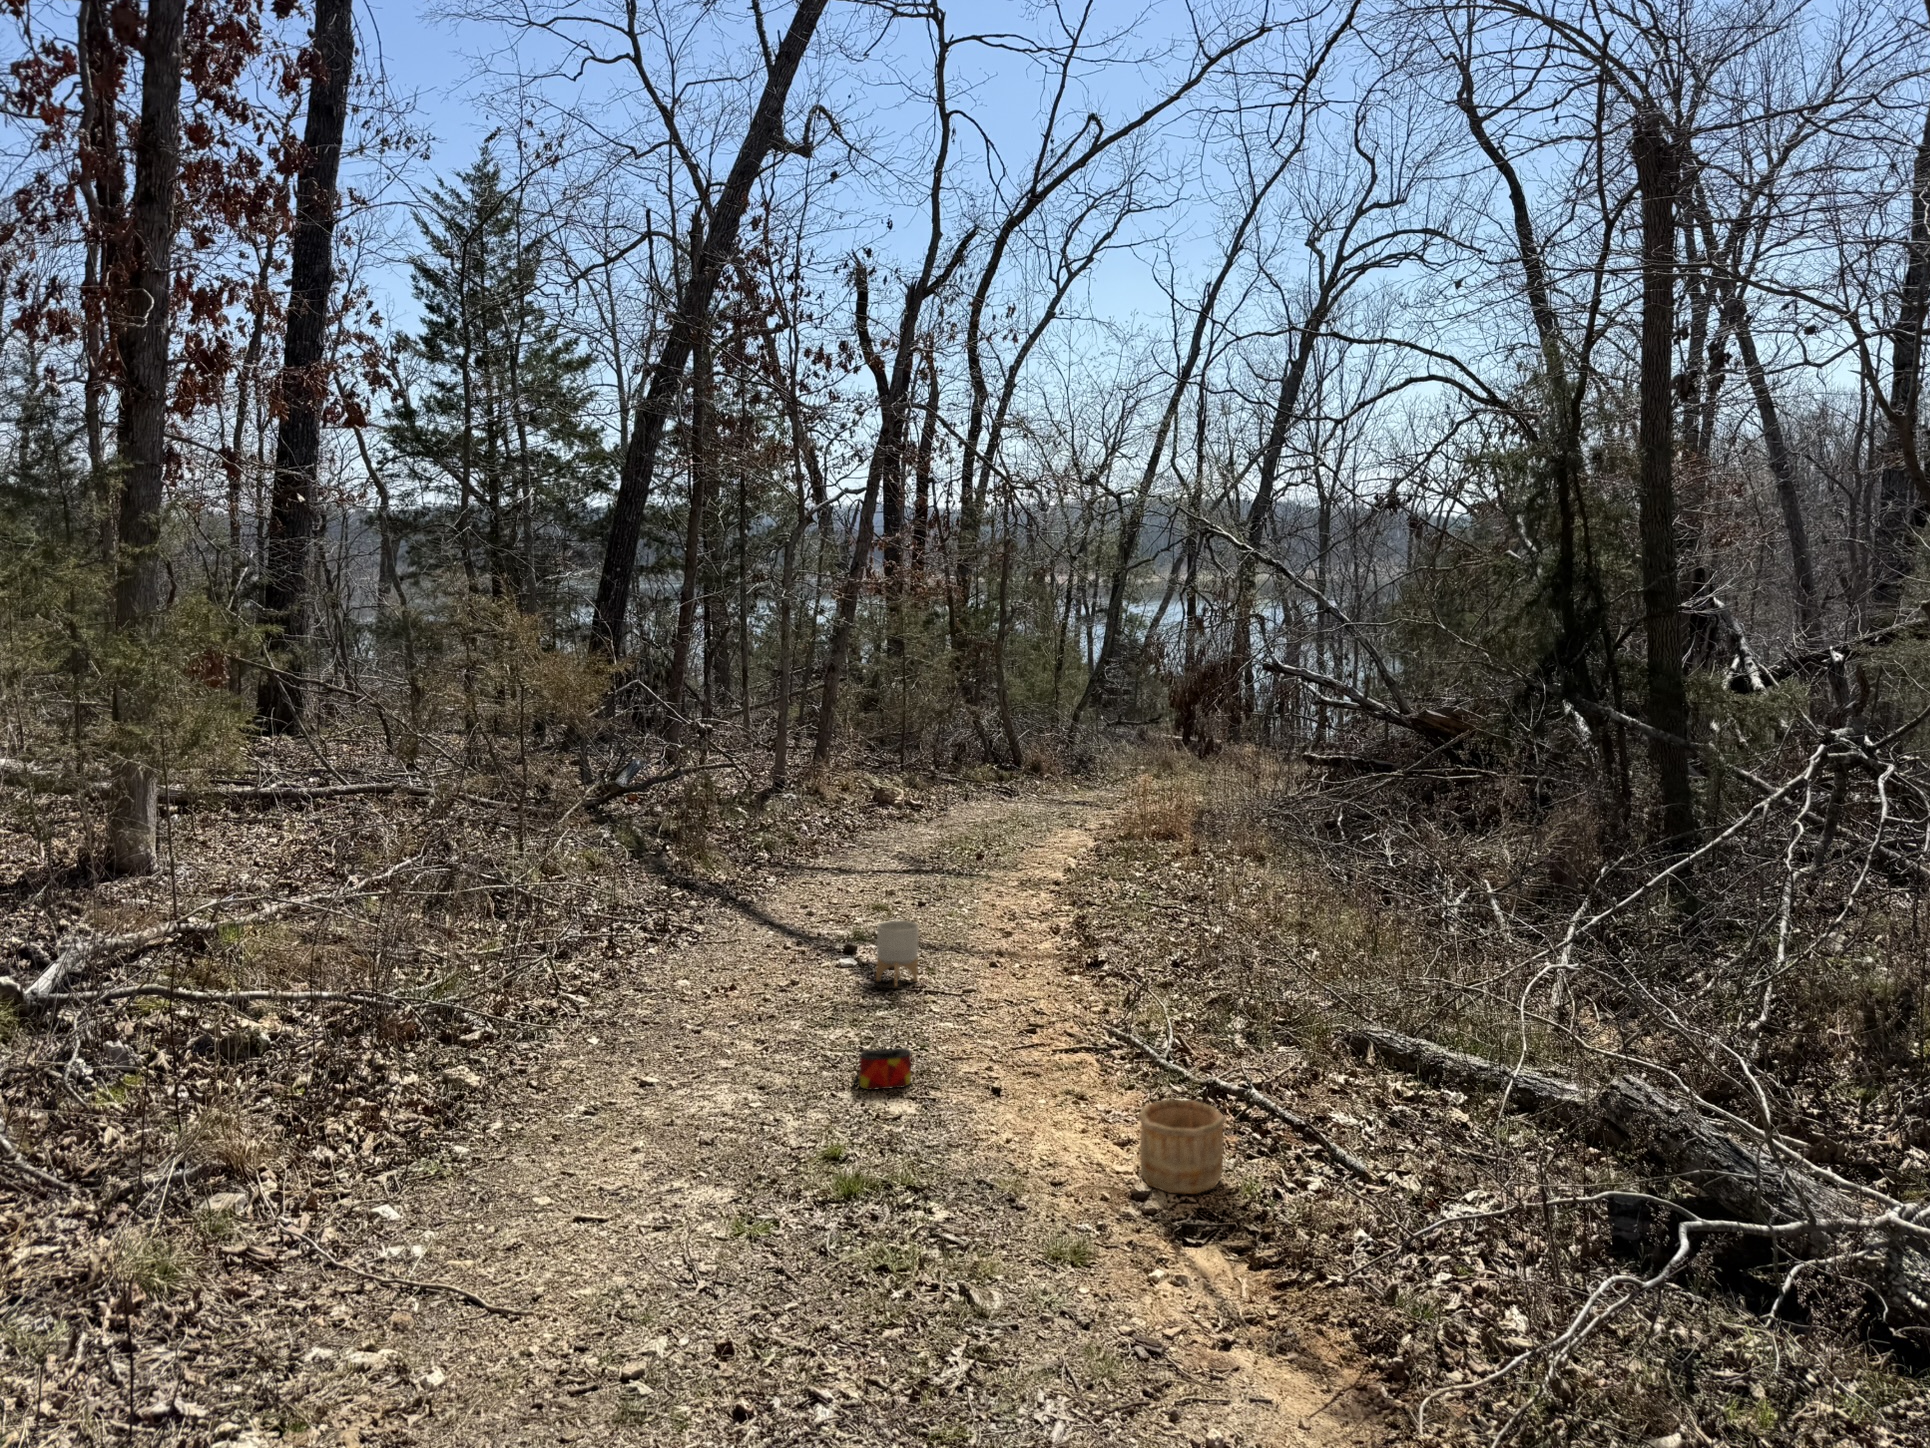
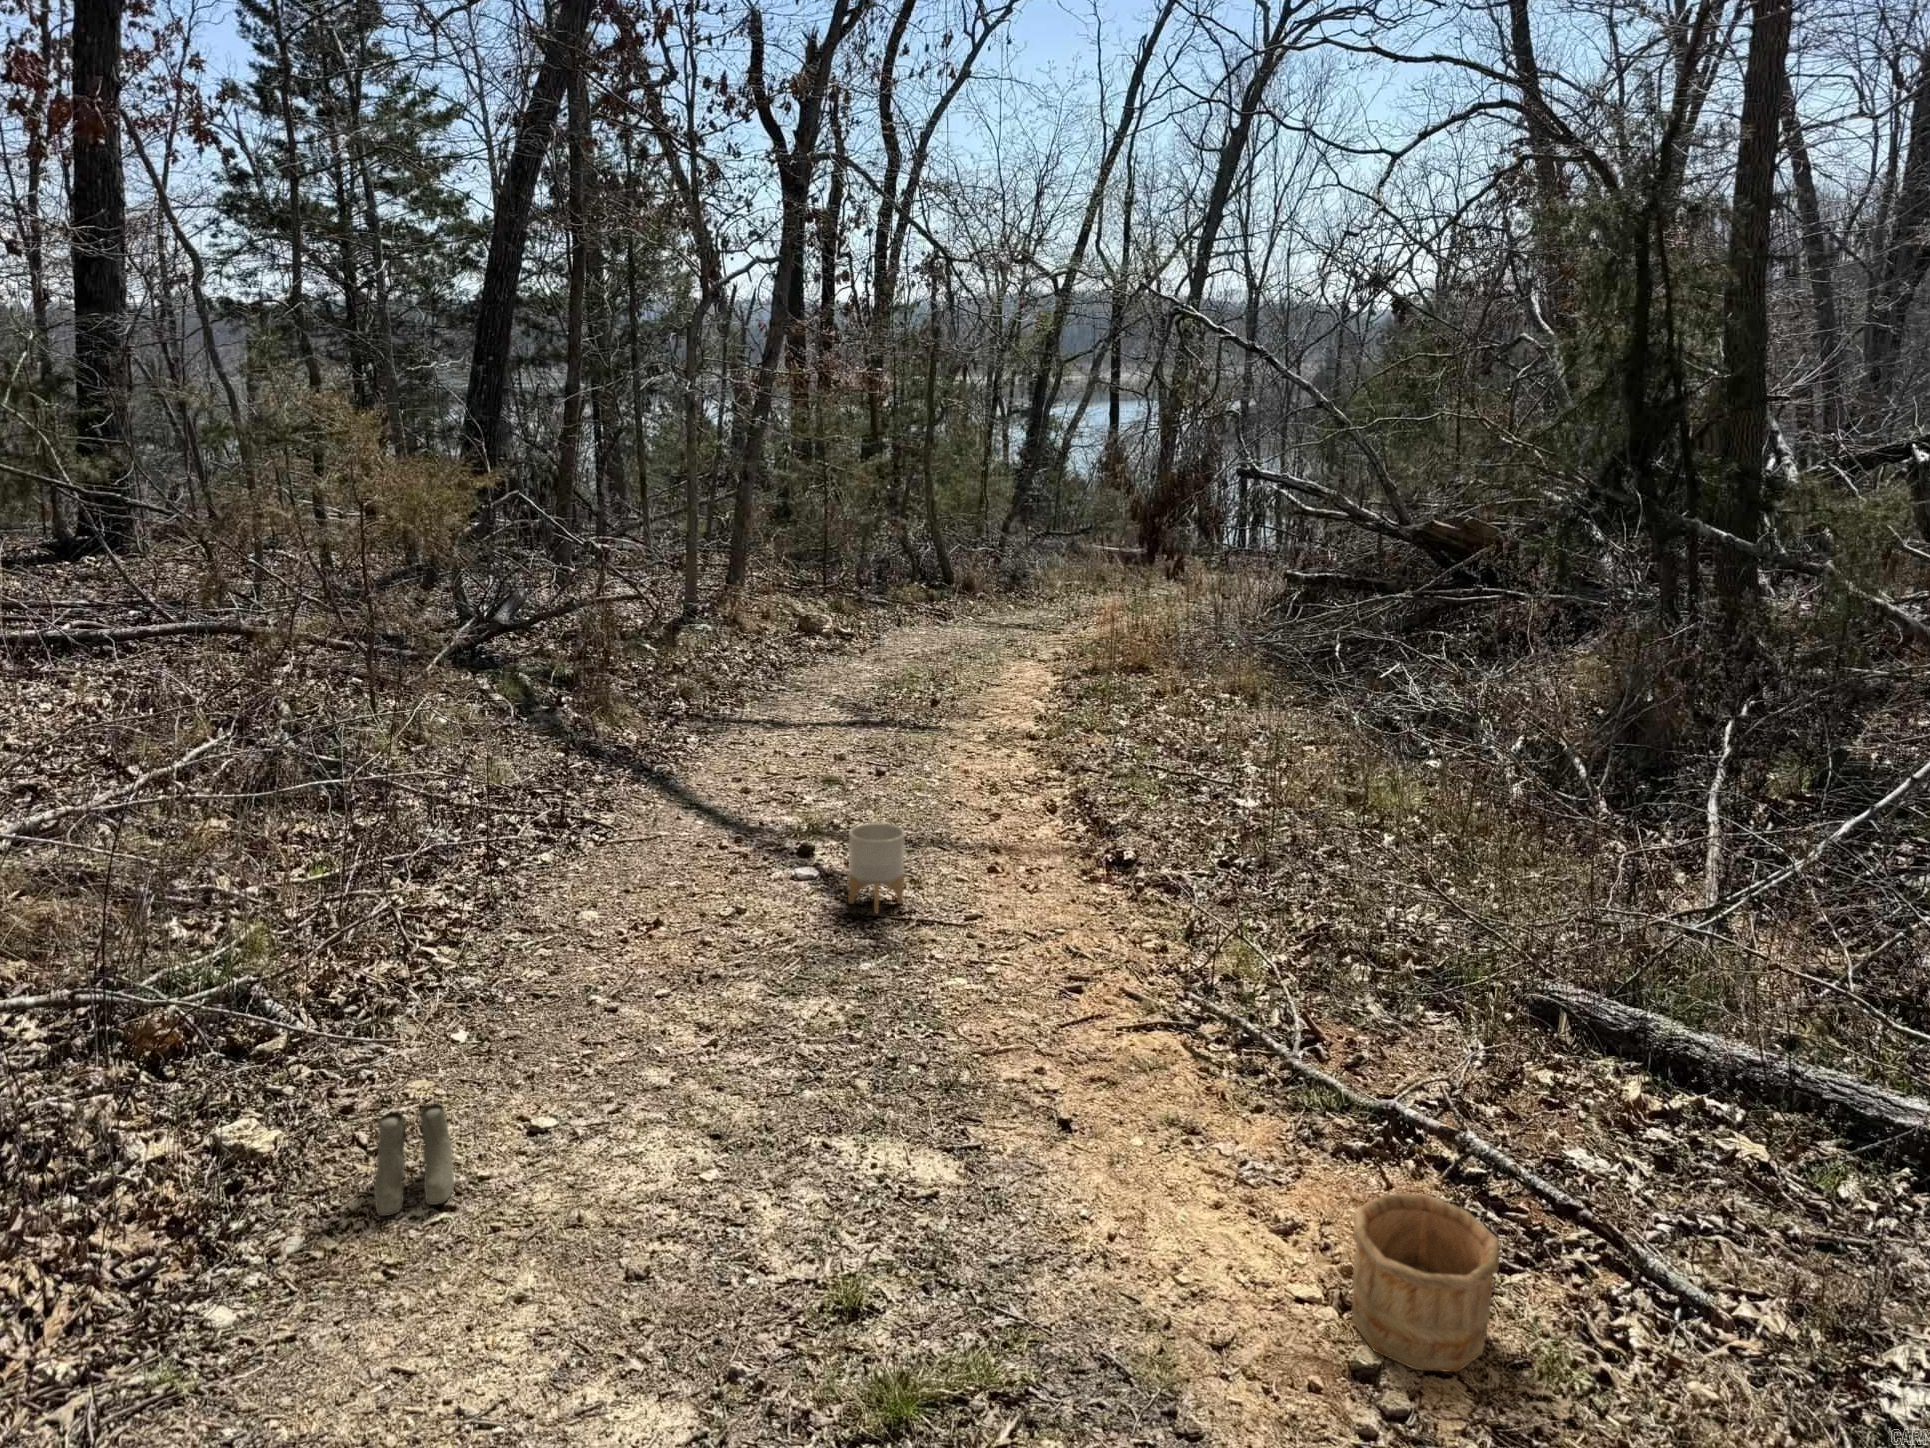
bag: present [853,1048,913,1090] -> none [850,1057,939,1126]
boots: none [544,1054,593,1117] -> present [374,1103,454,1216]

